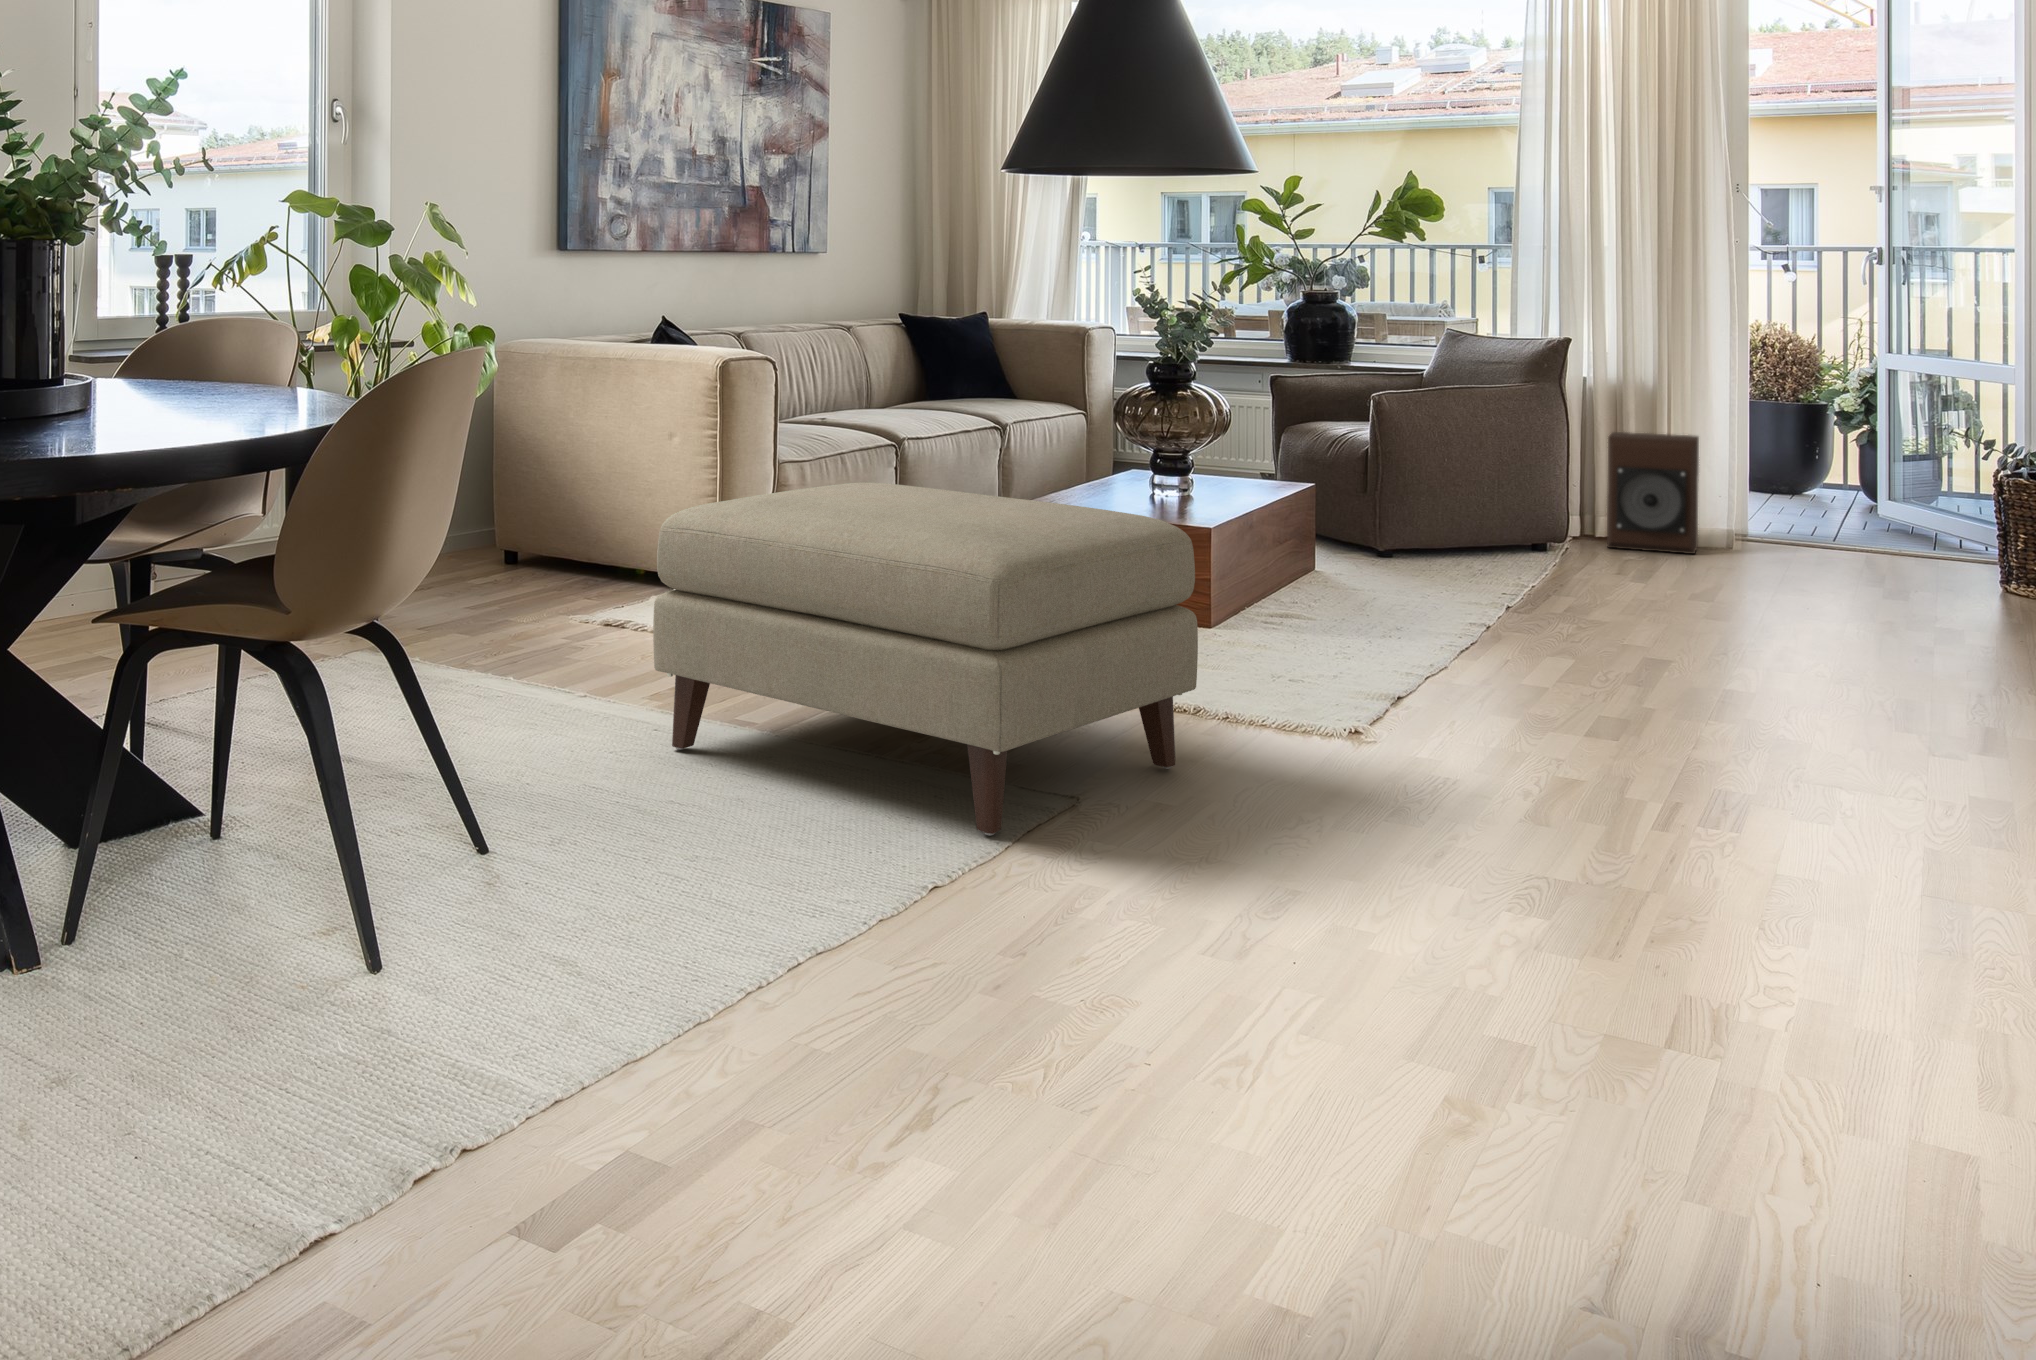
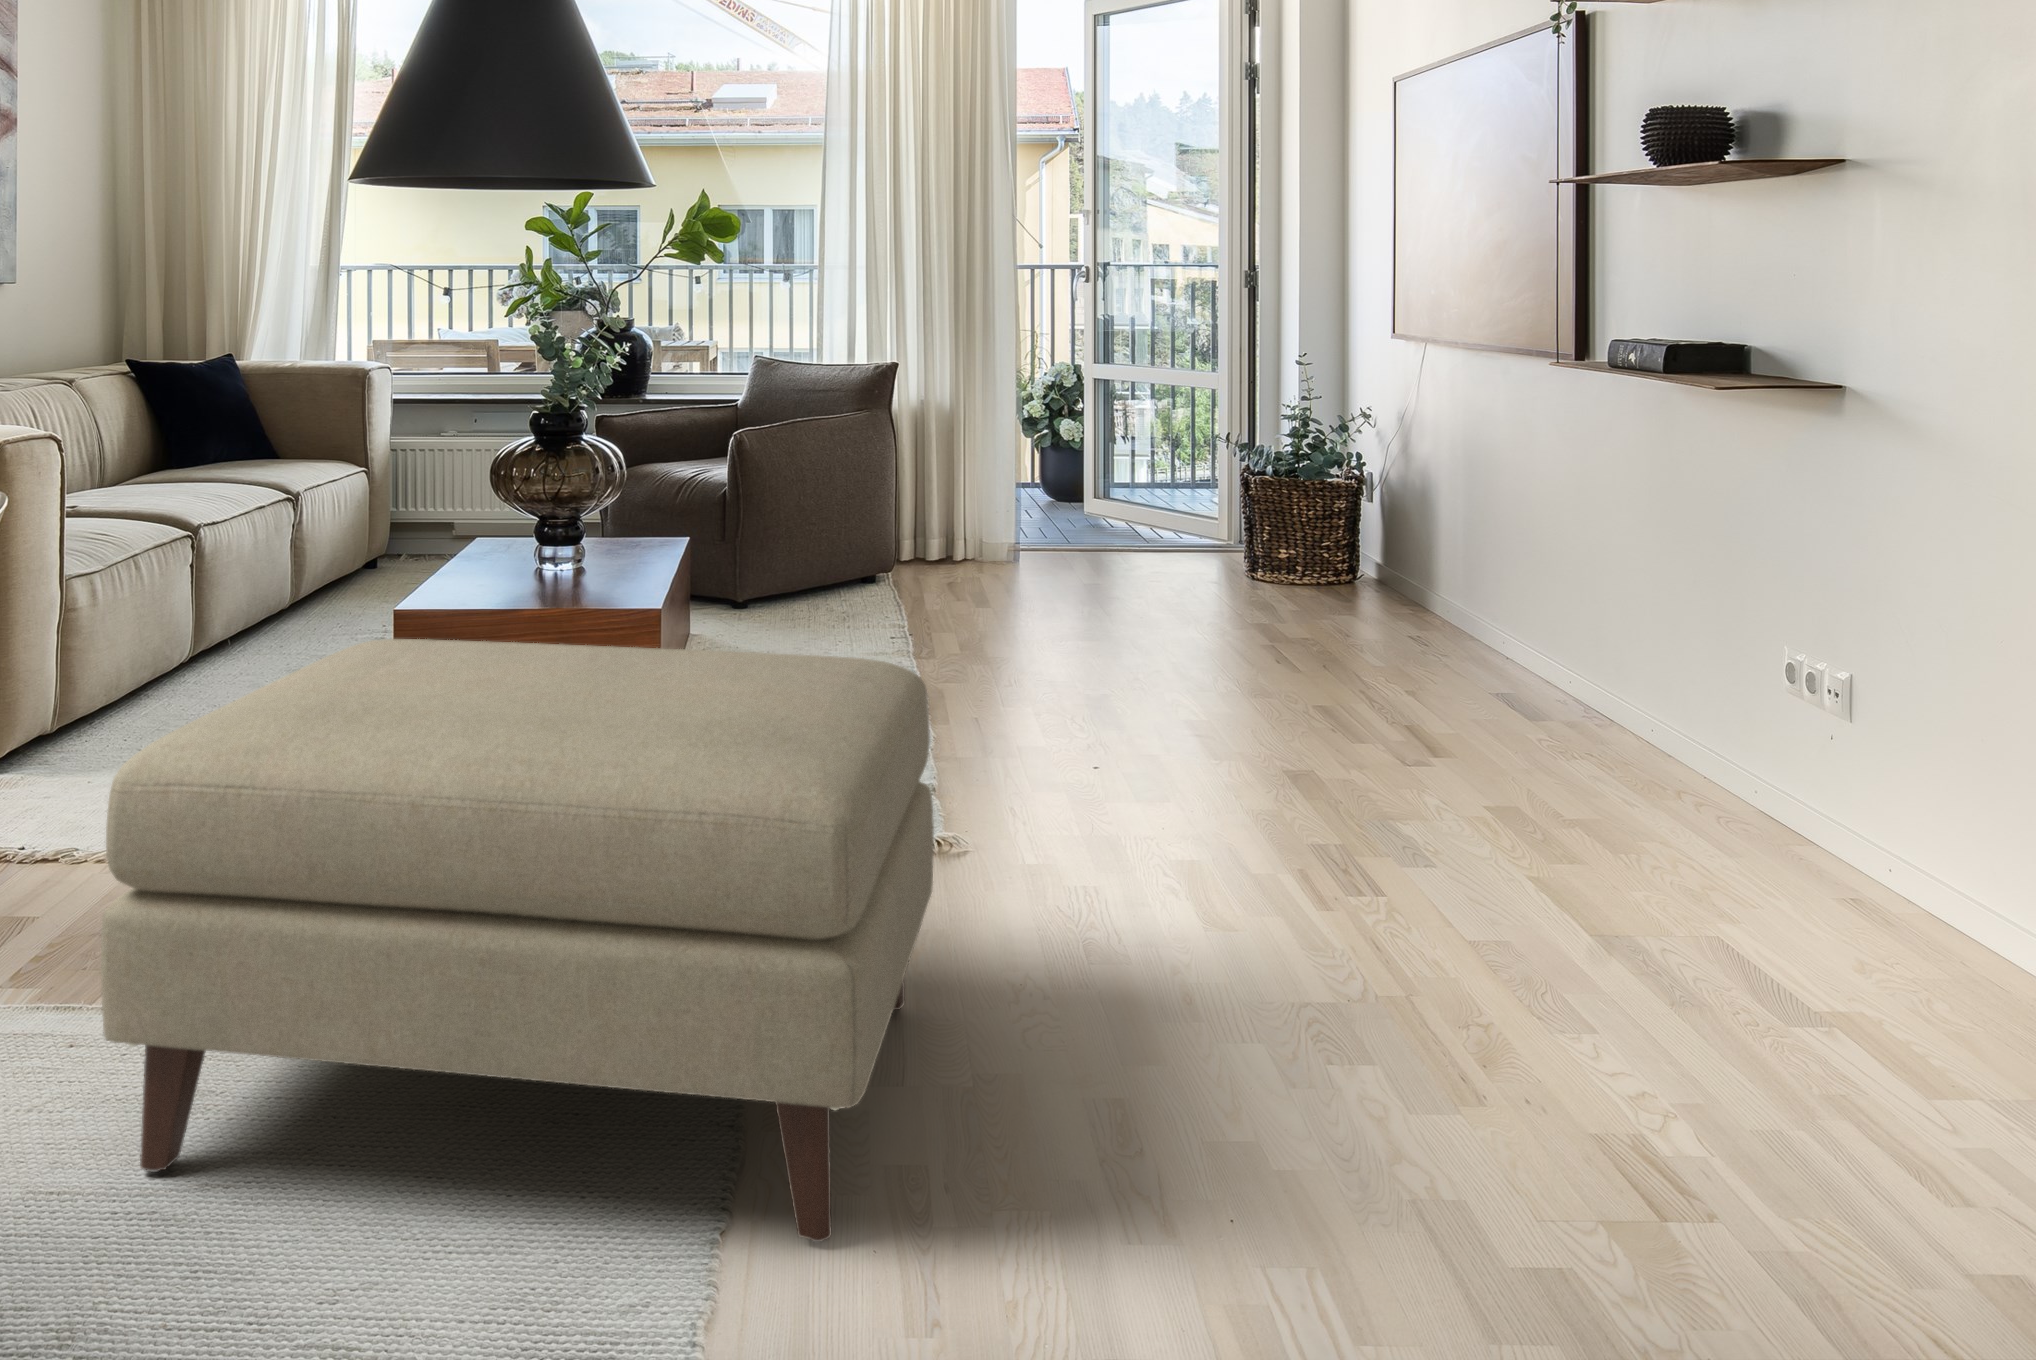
speaker: present [1607,432,1699,554] -> none [922,452,1010,571]

